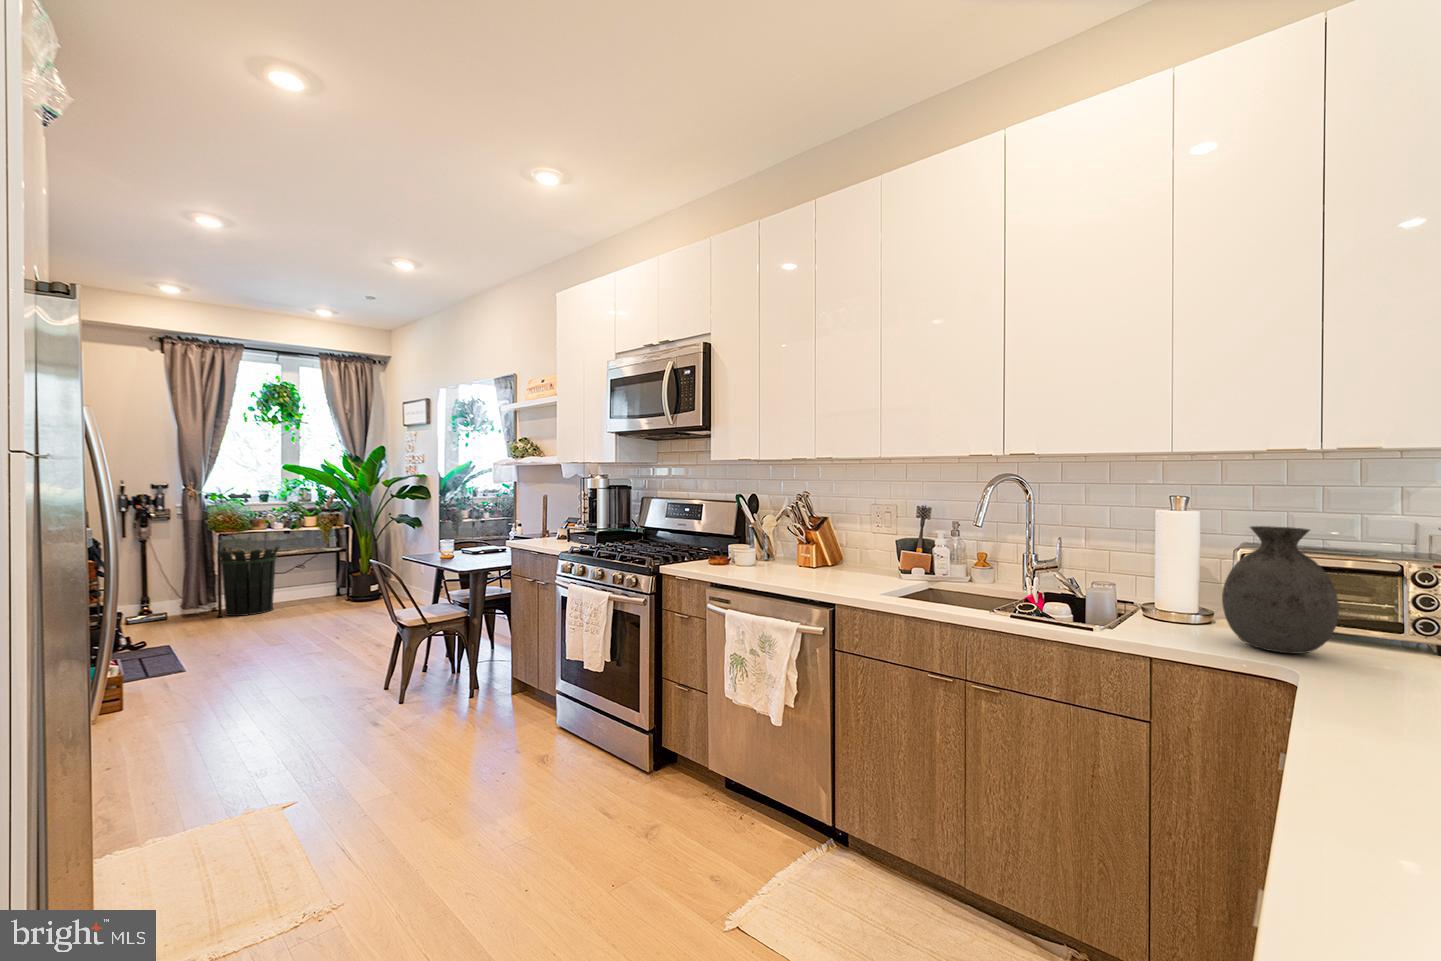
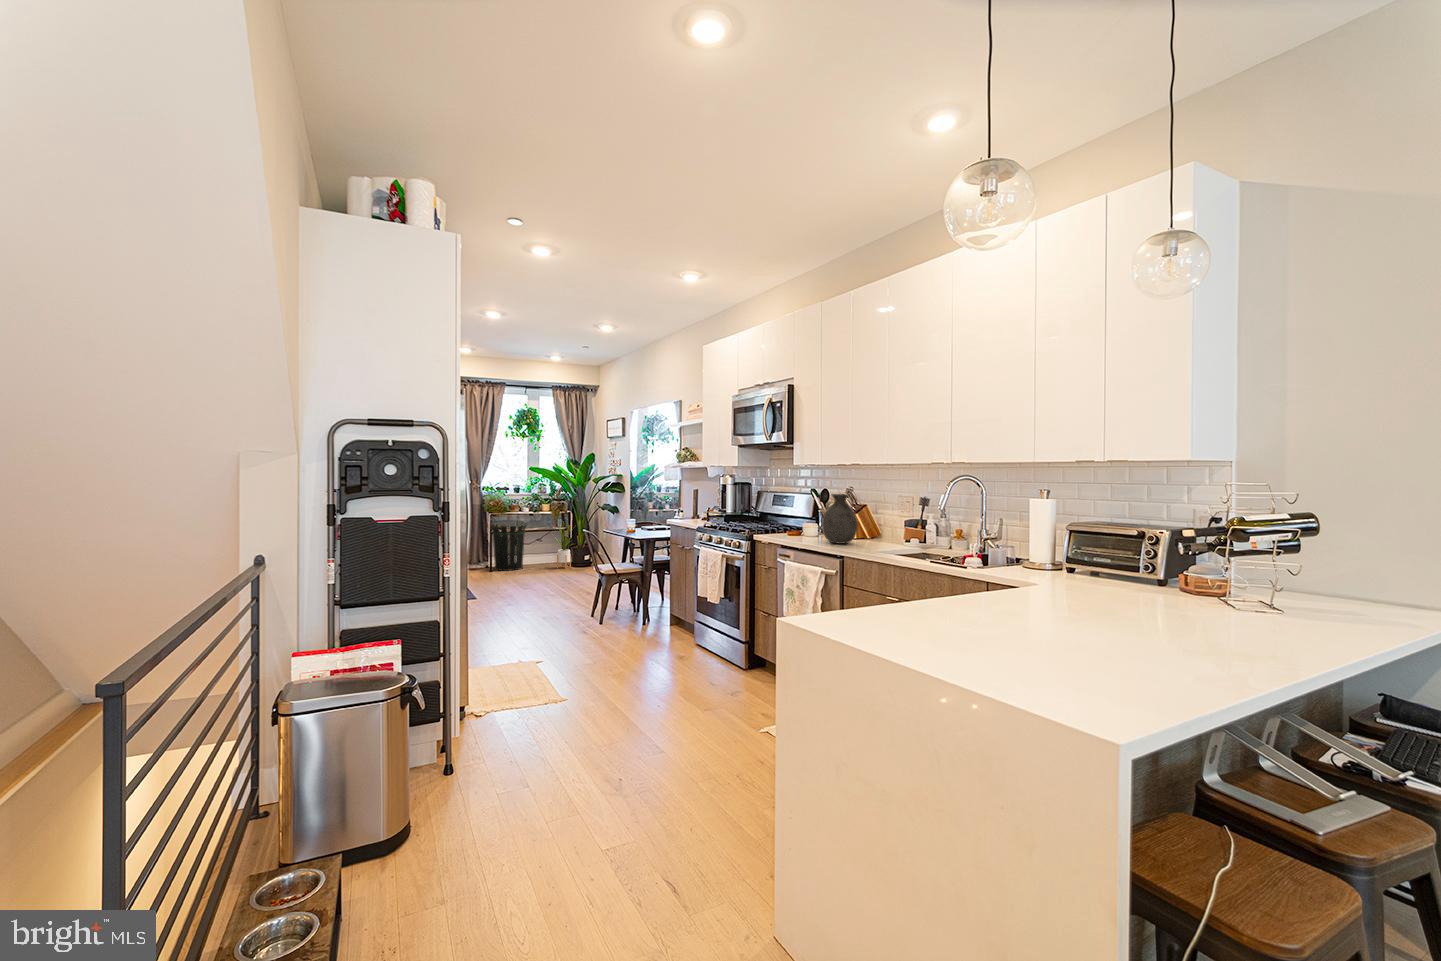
vase: present [1222,526,1339,654] -> present [822,494,858,544]
house plant: none [318,539,359,606] -> present [557,525,571,568]

